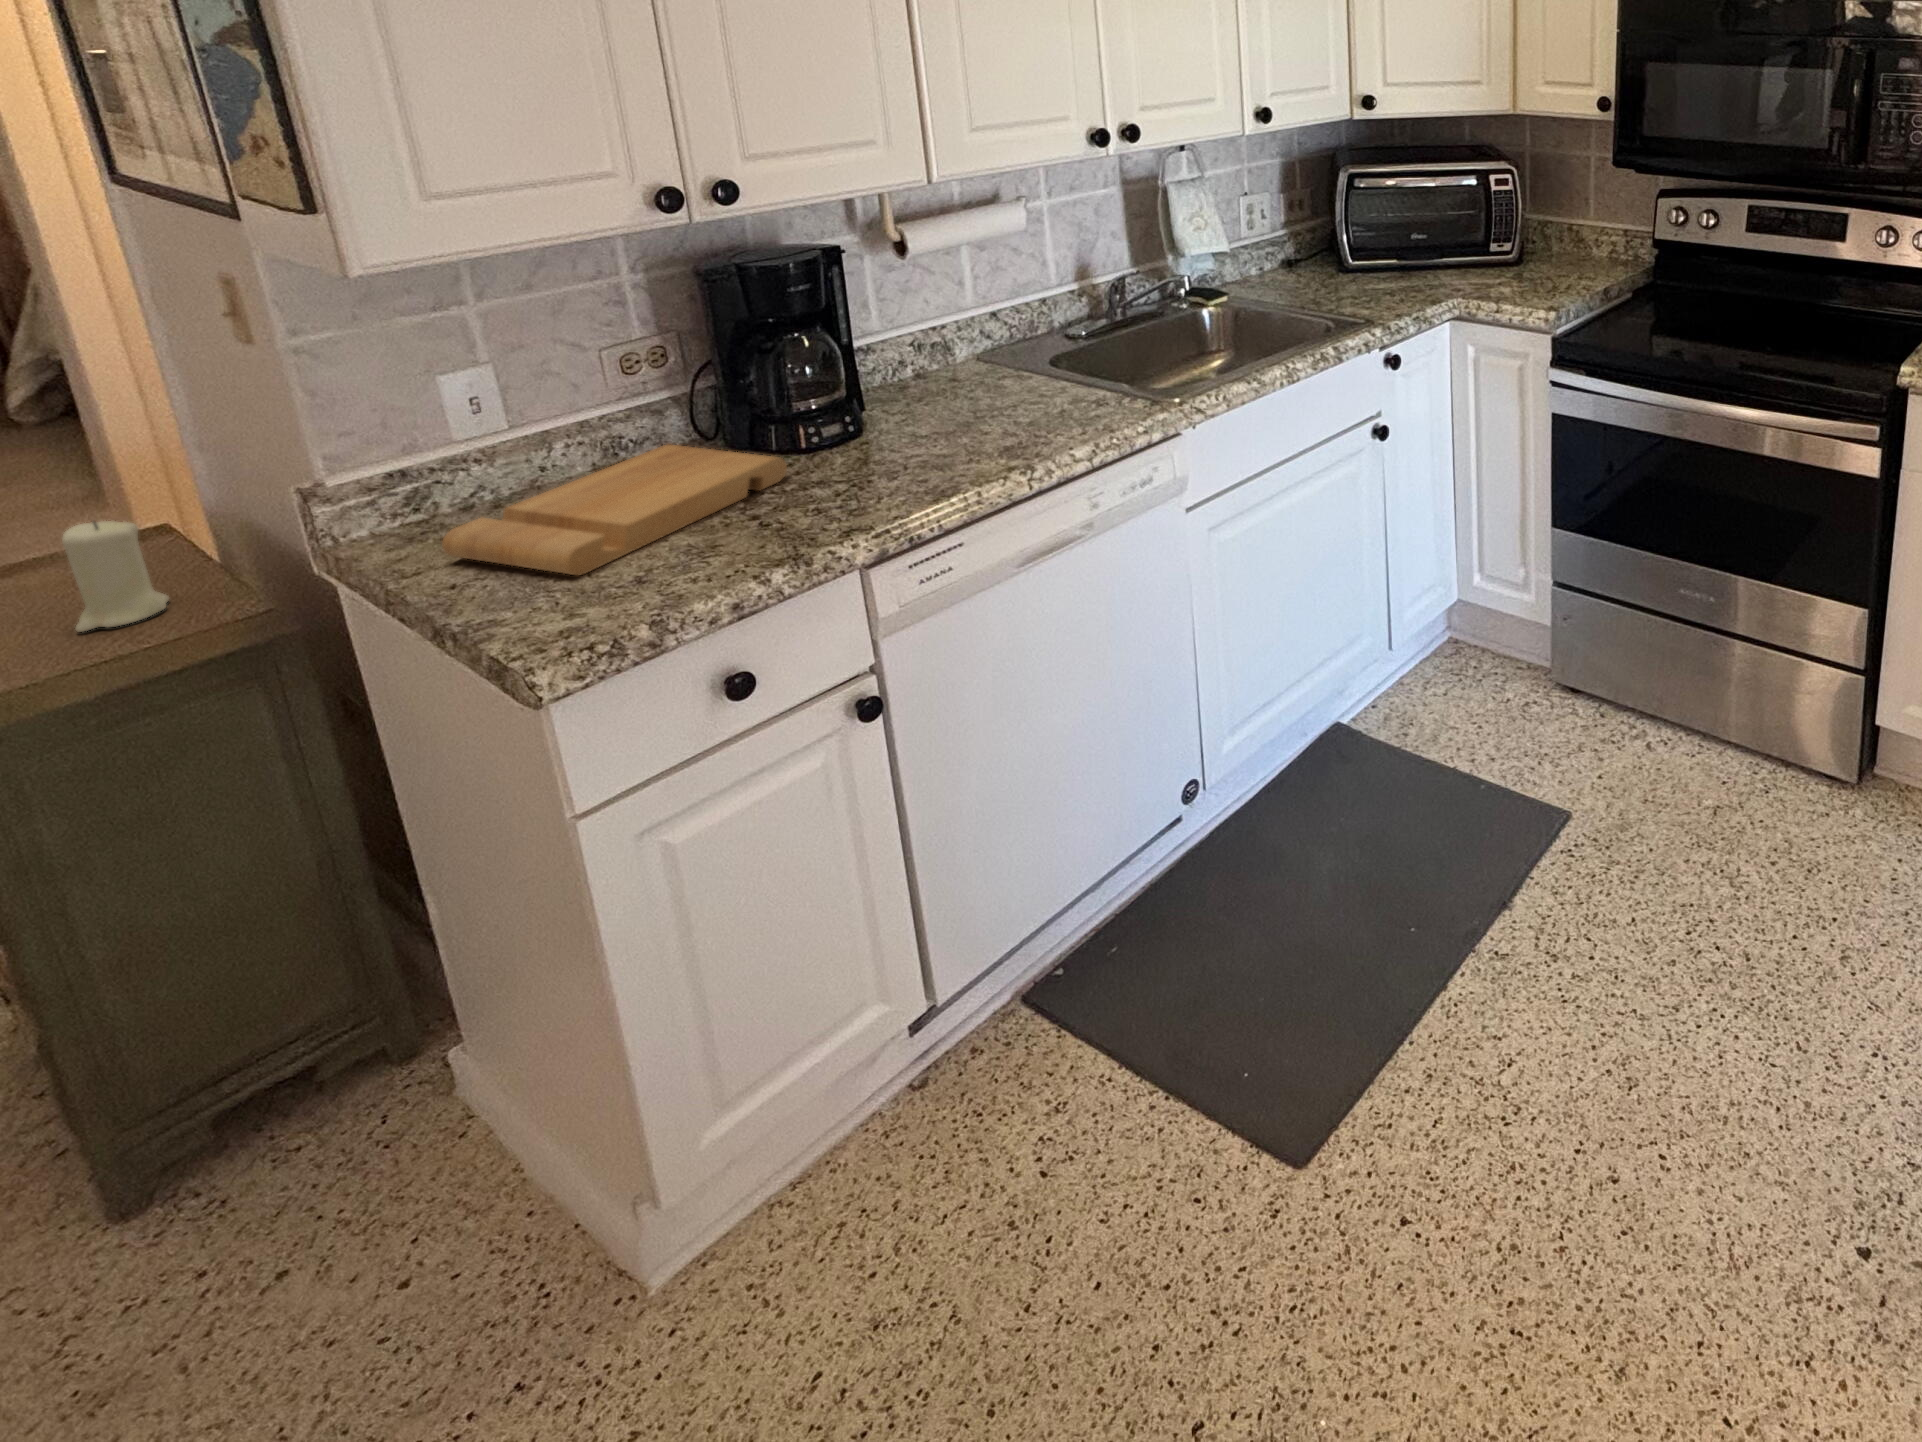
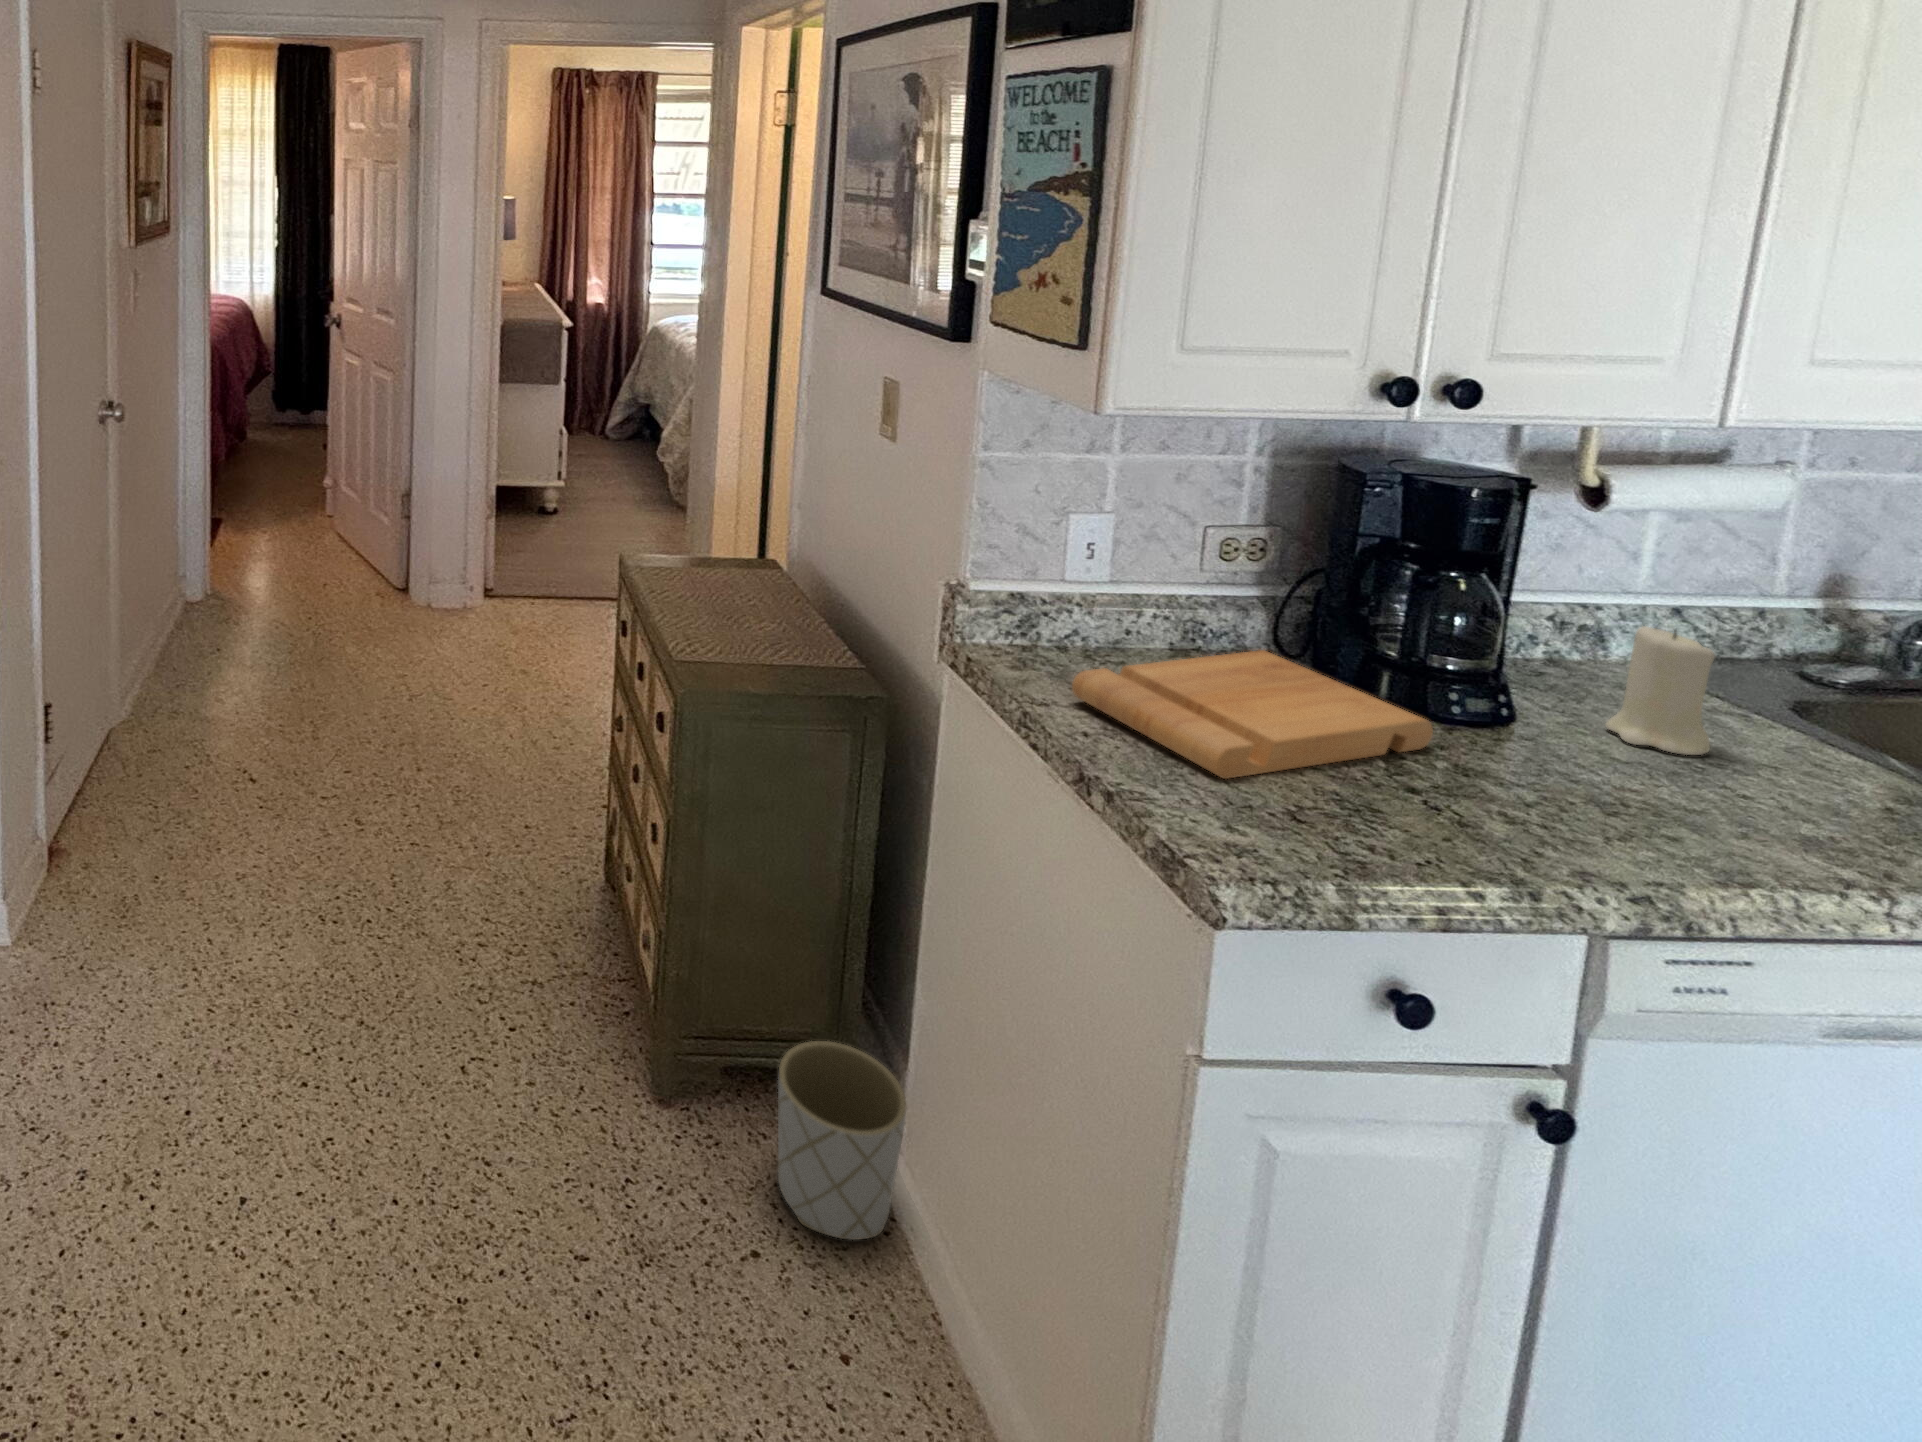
candle: present [62,521,169,632] -> present [1605,626,1715,755]
planter: none [252,998,453,1214] -> present [778,1041,907,1240]

